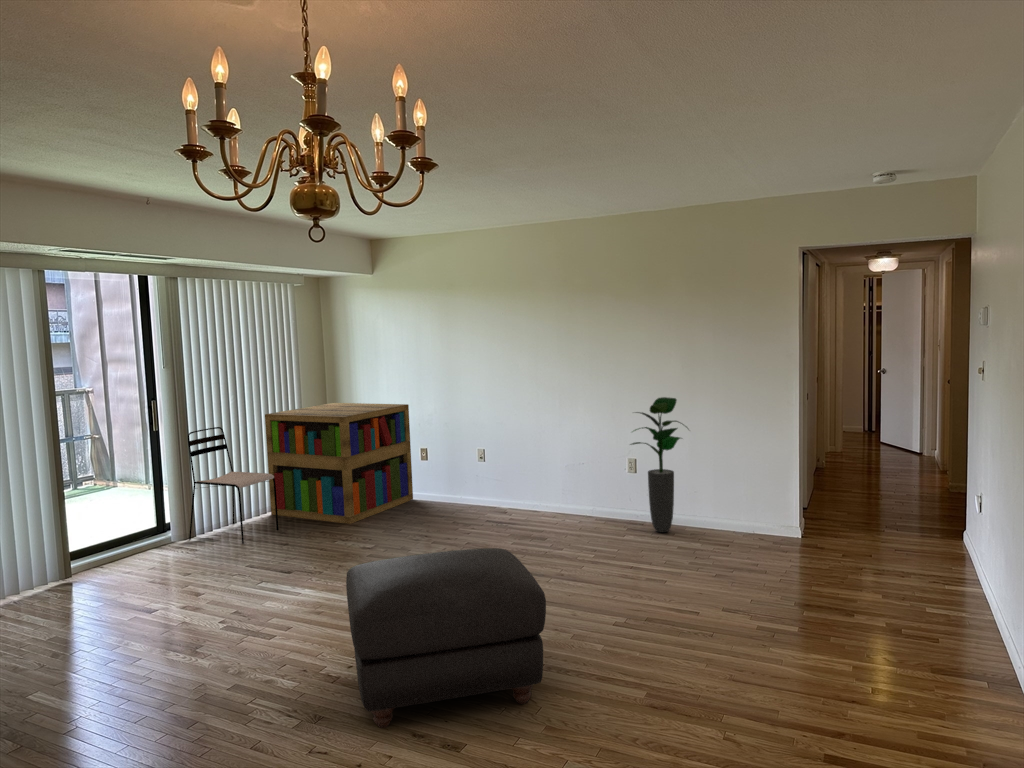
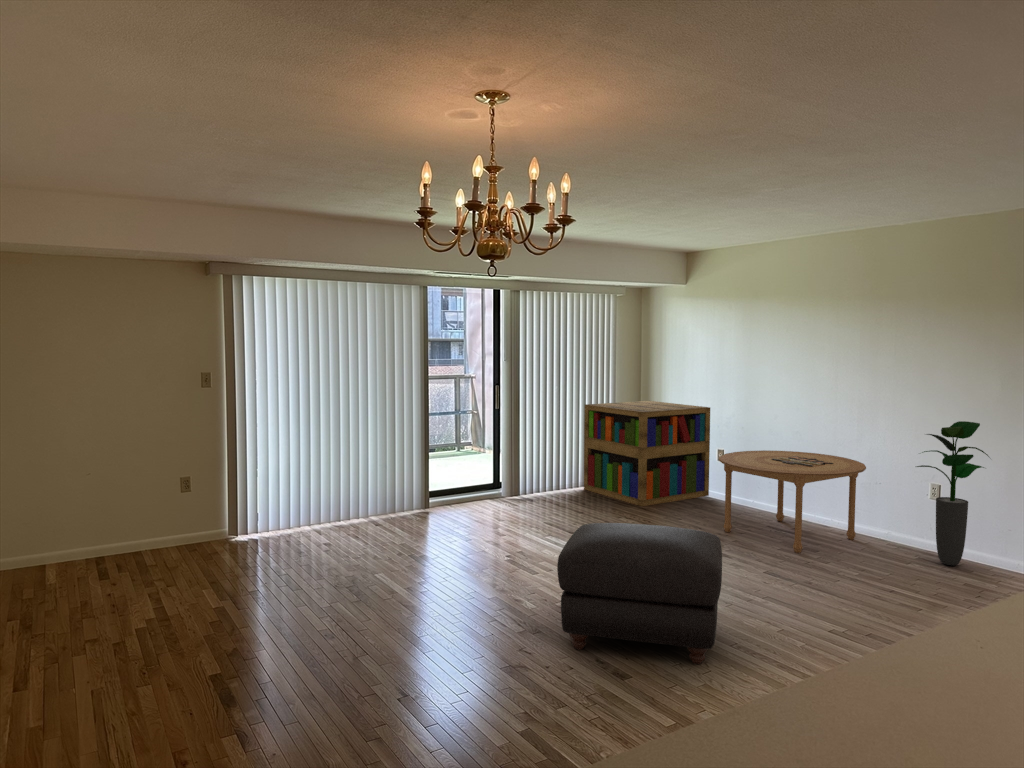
dining chair: present [188,427,278,544] -> none [515,411,583,507]
dining table: none [441,442,582,547] -> present [719,450,866,553]

